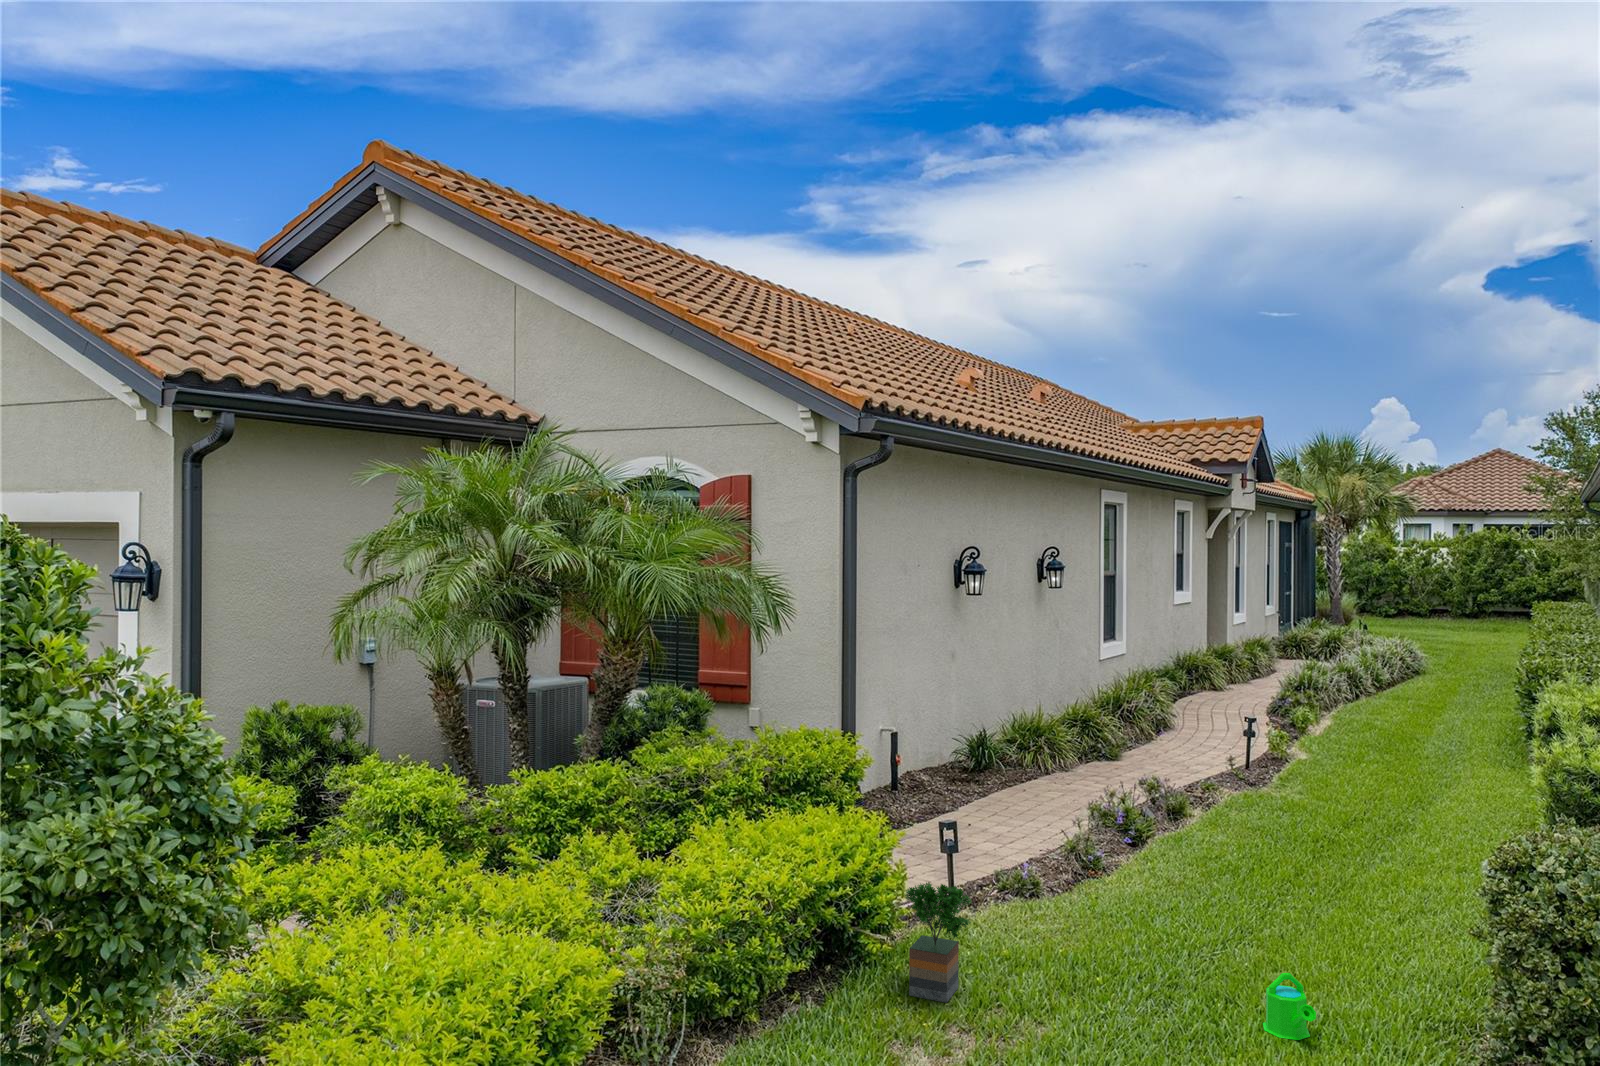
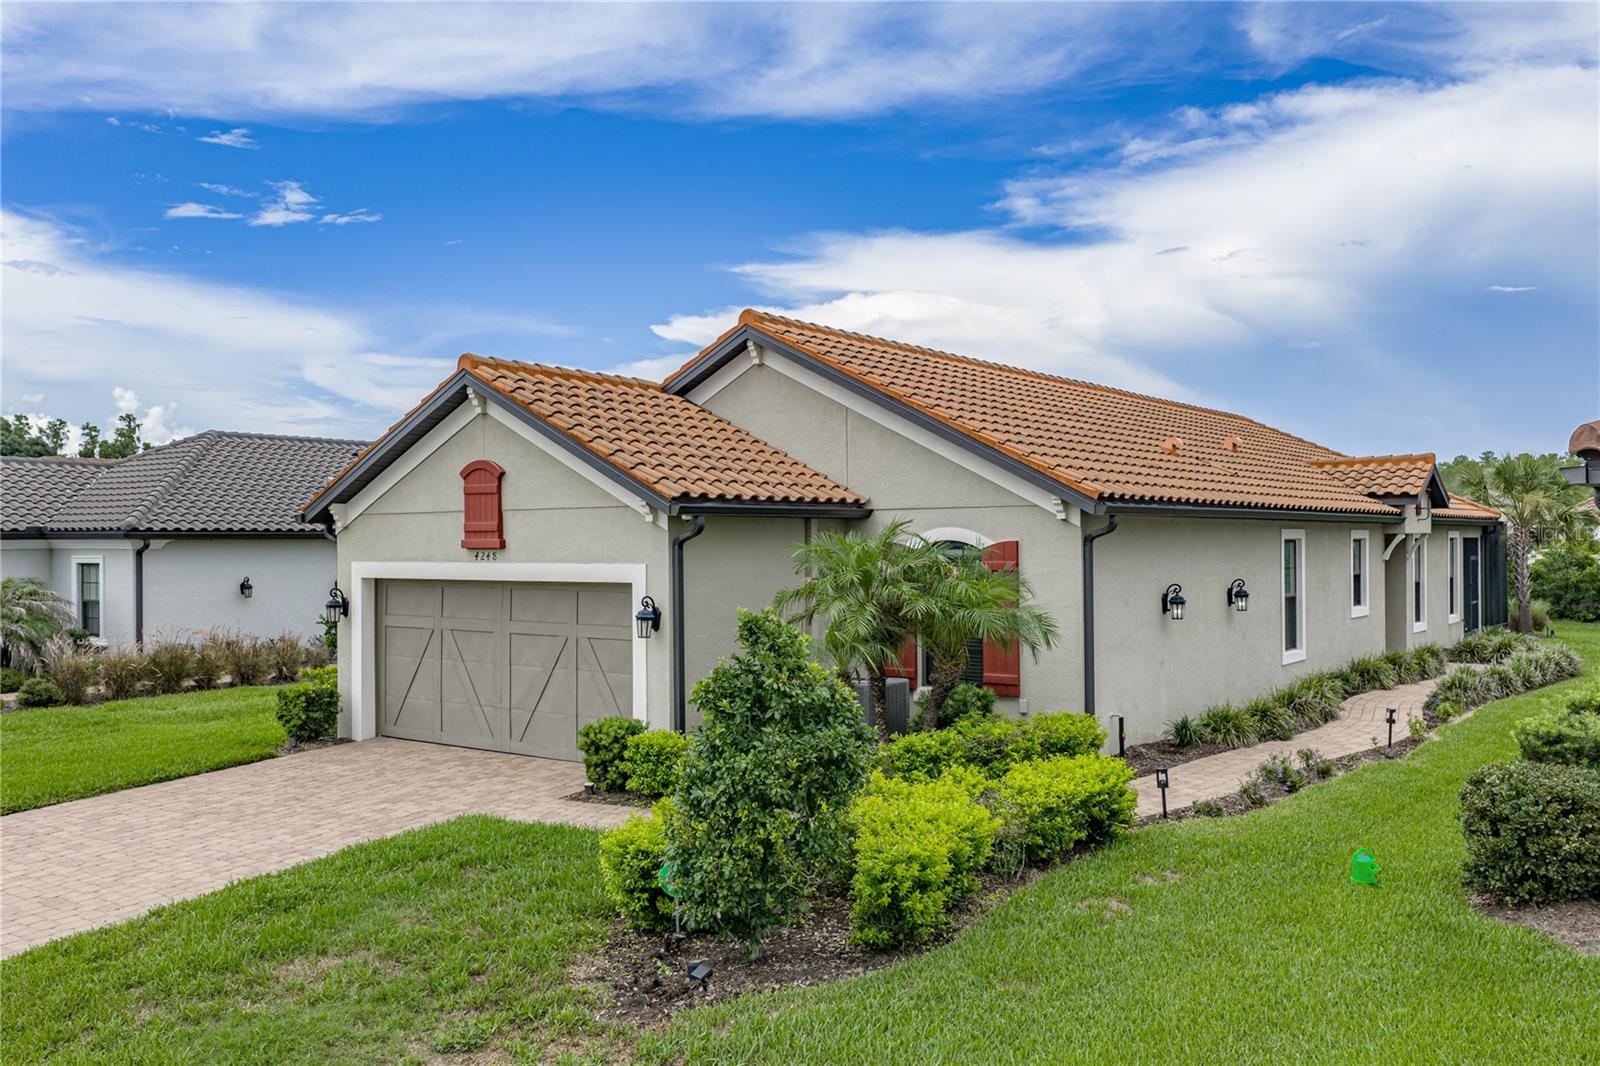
potted tree: present [905,882,971,1003] -> none [1138,795,1179,860]

